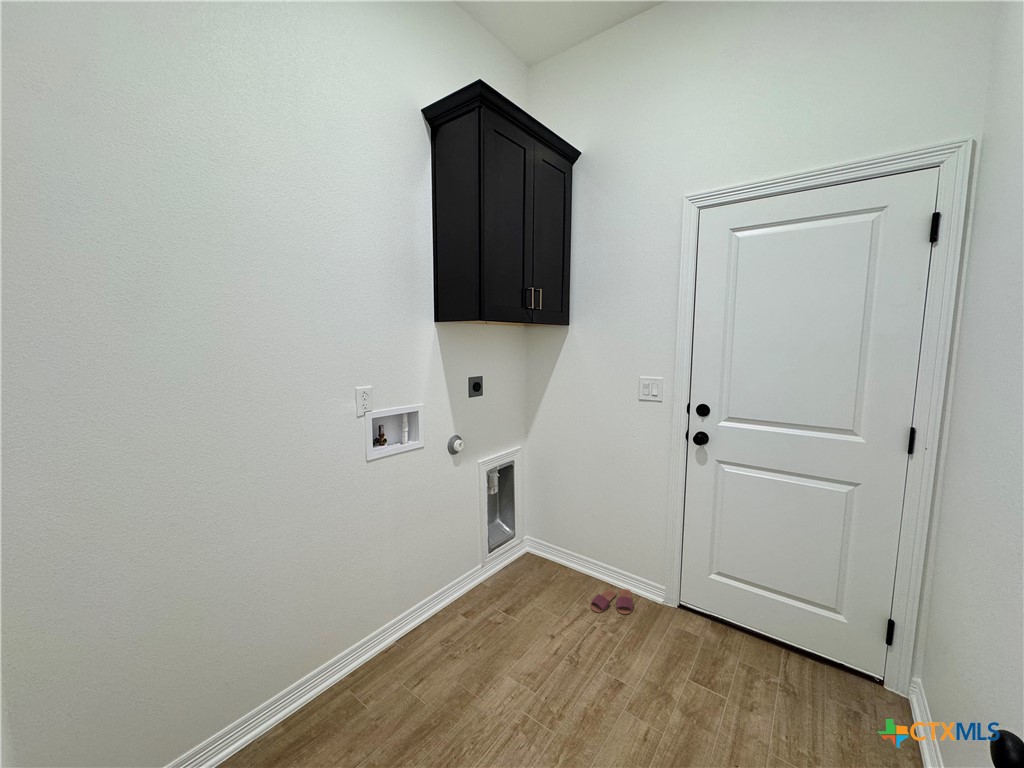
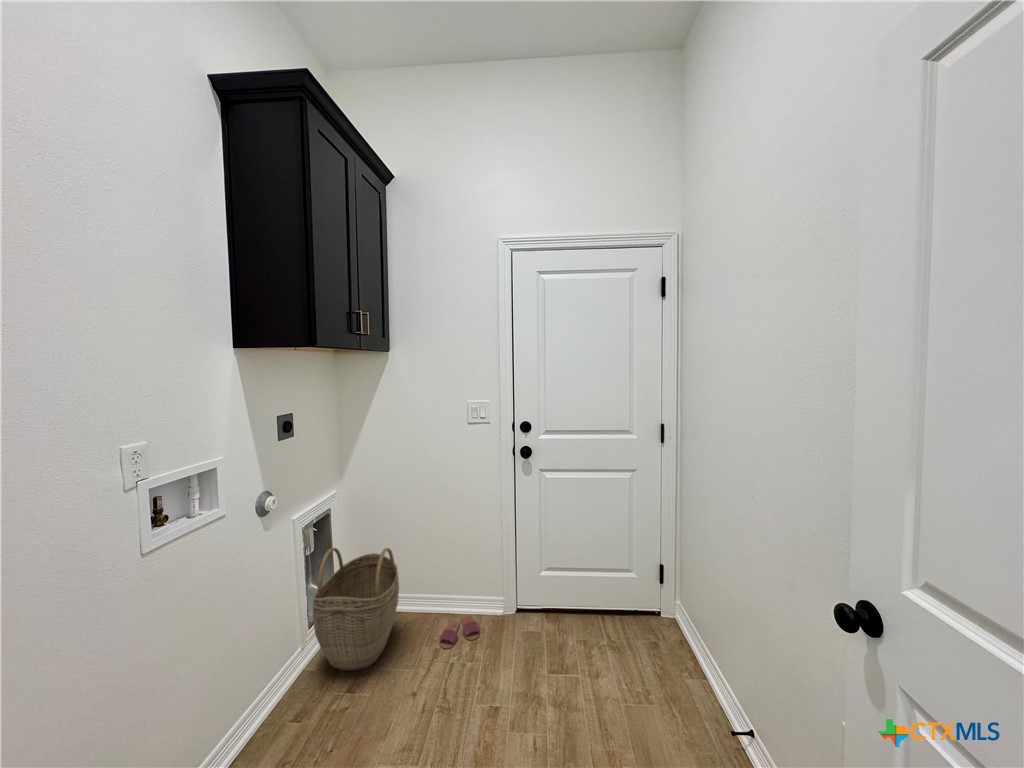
woven basket: none [488,492,563,600] -> present [313,548,399,671]

